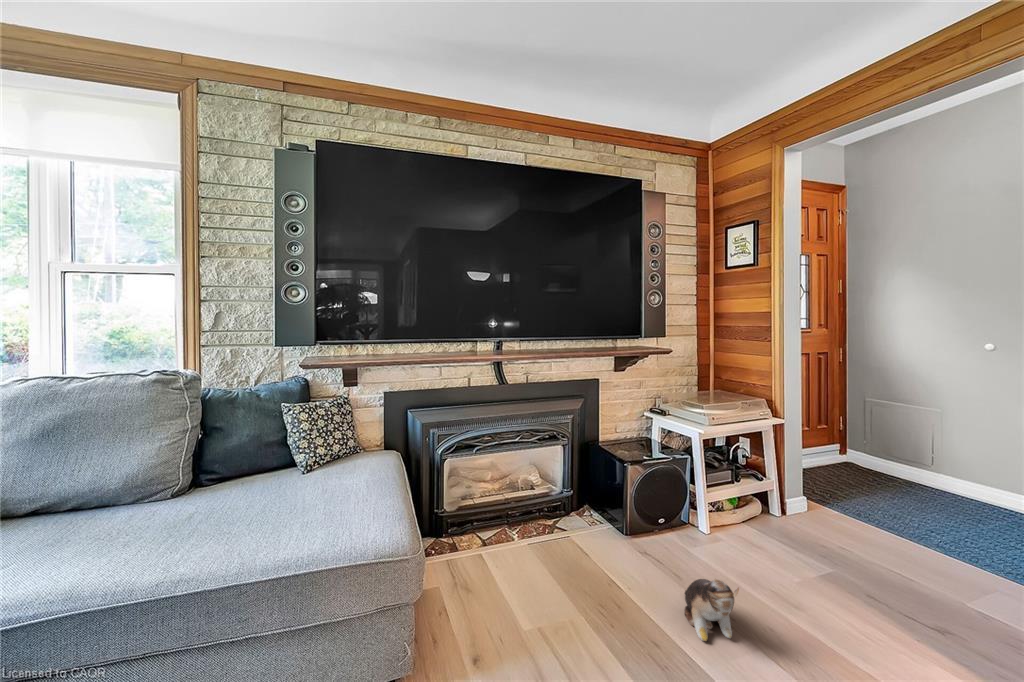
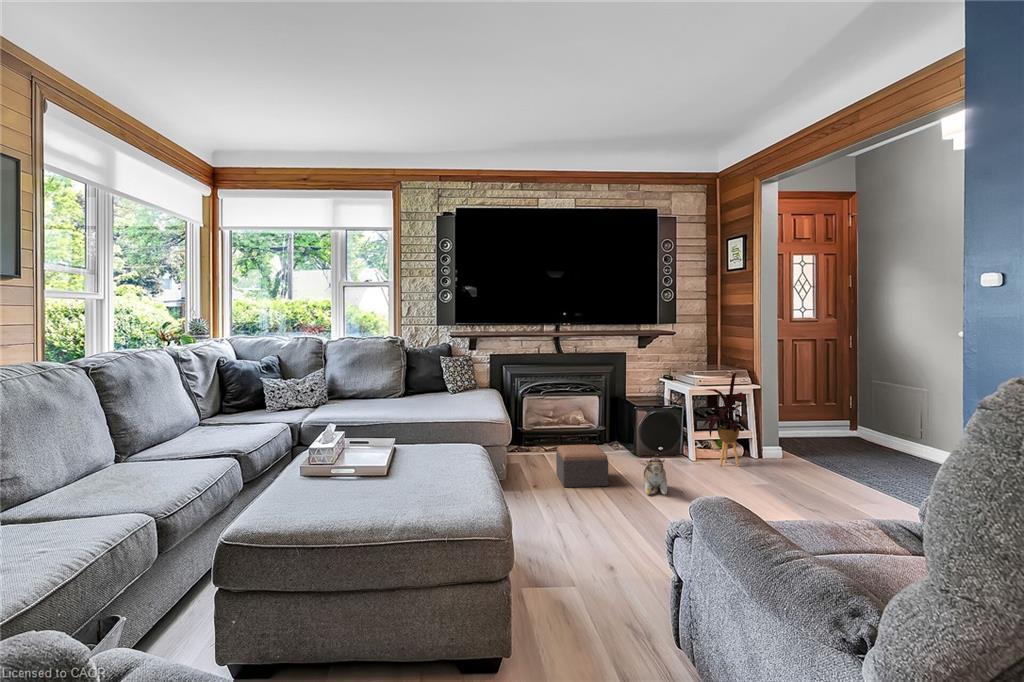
house plant: none [717,412,798,541] -> present [704,373,748,466]
footstool: none [535,538,629,631] -> present [556,445,608,487]

